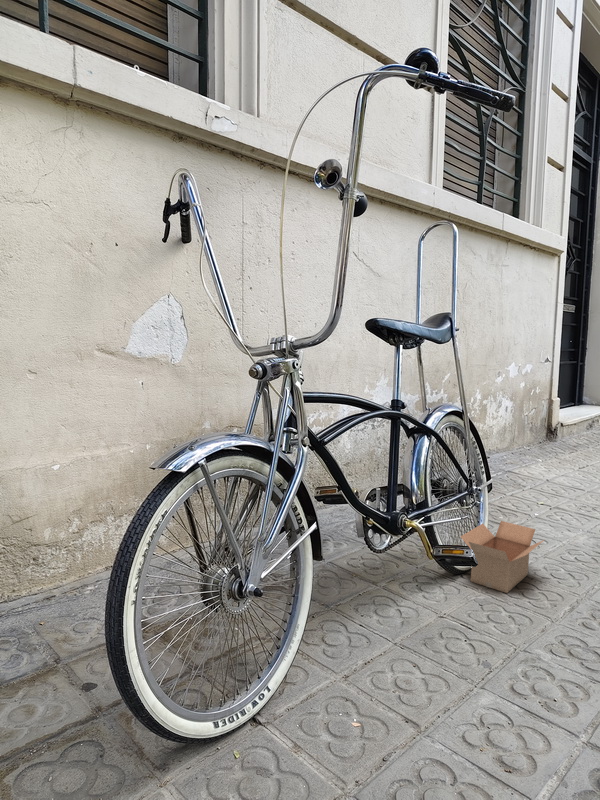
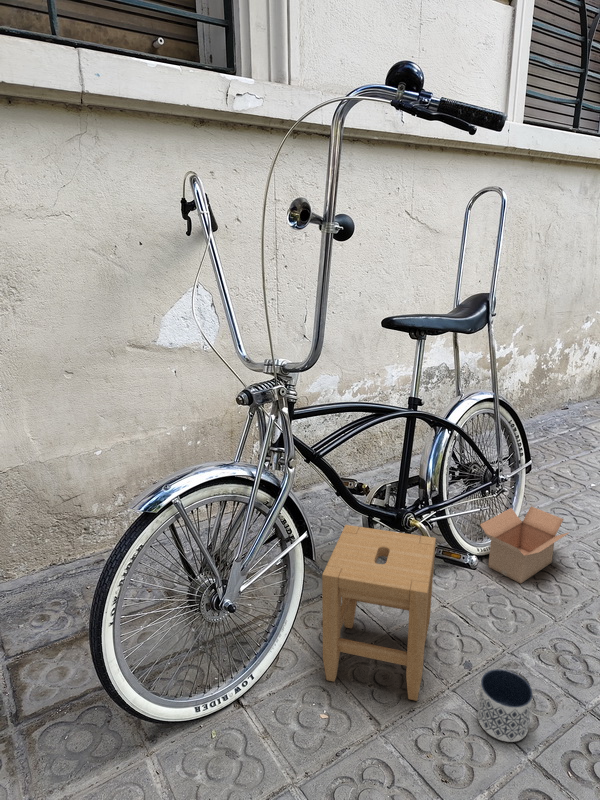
stool: none [345,520,465,700] -> present [322,525,436,701]
planter: none [514,653,574,727] -> present [478,669,533,742]

